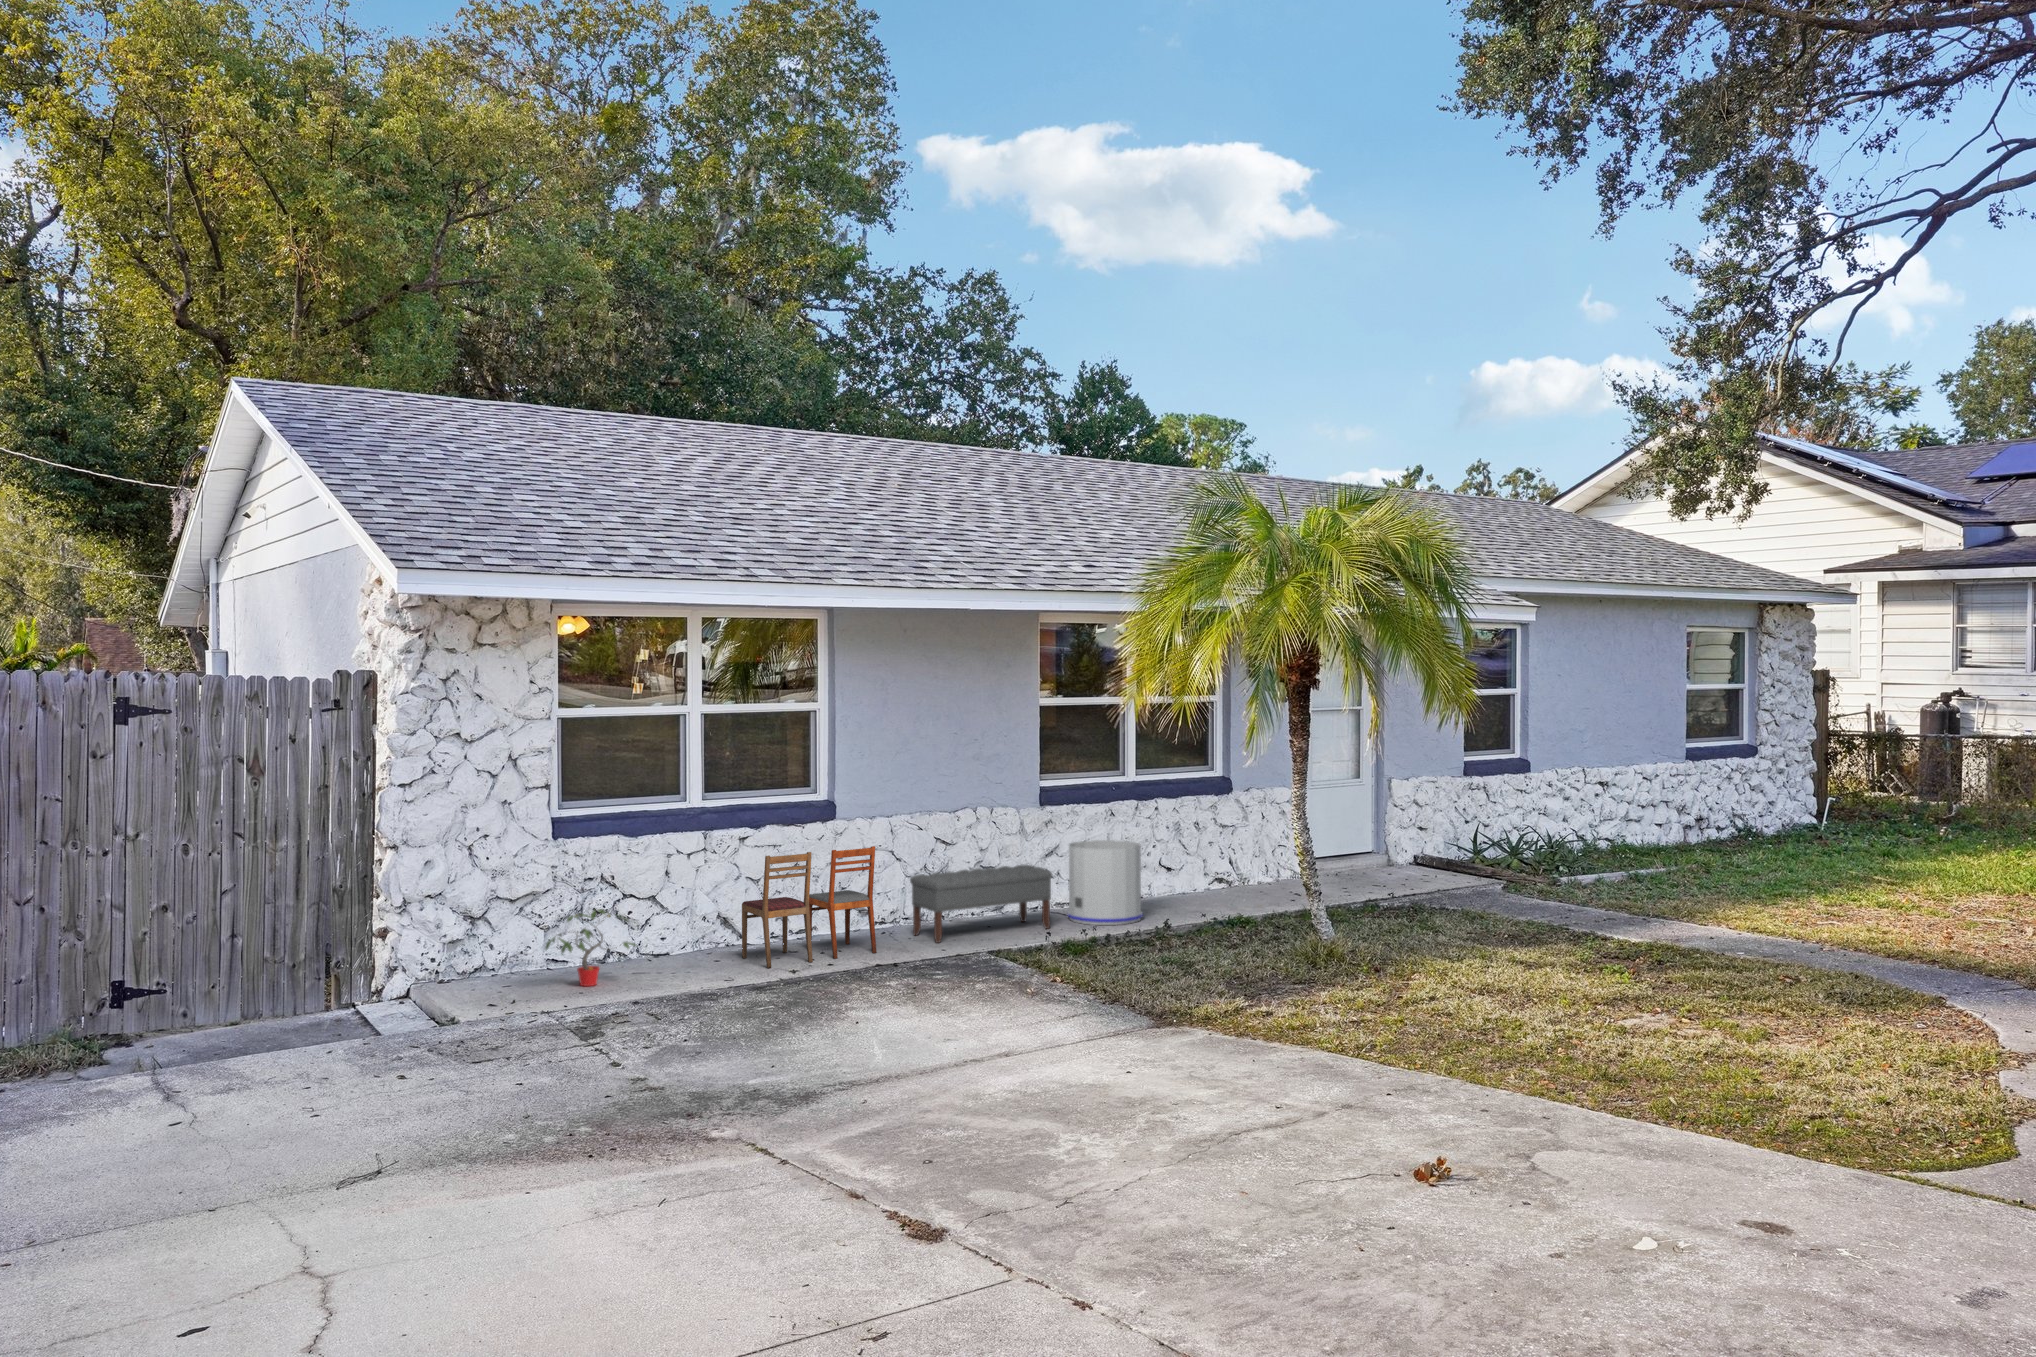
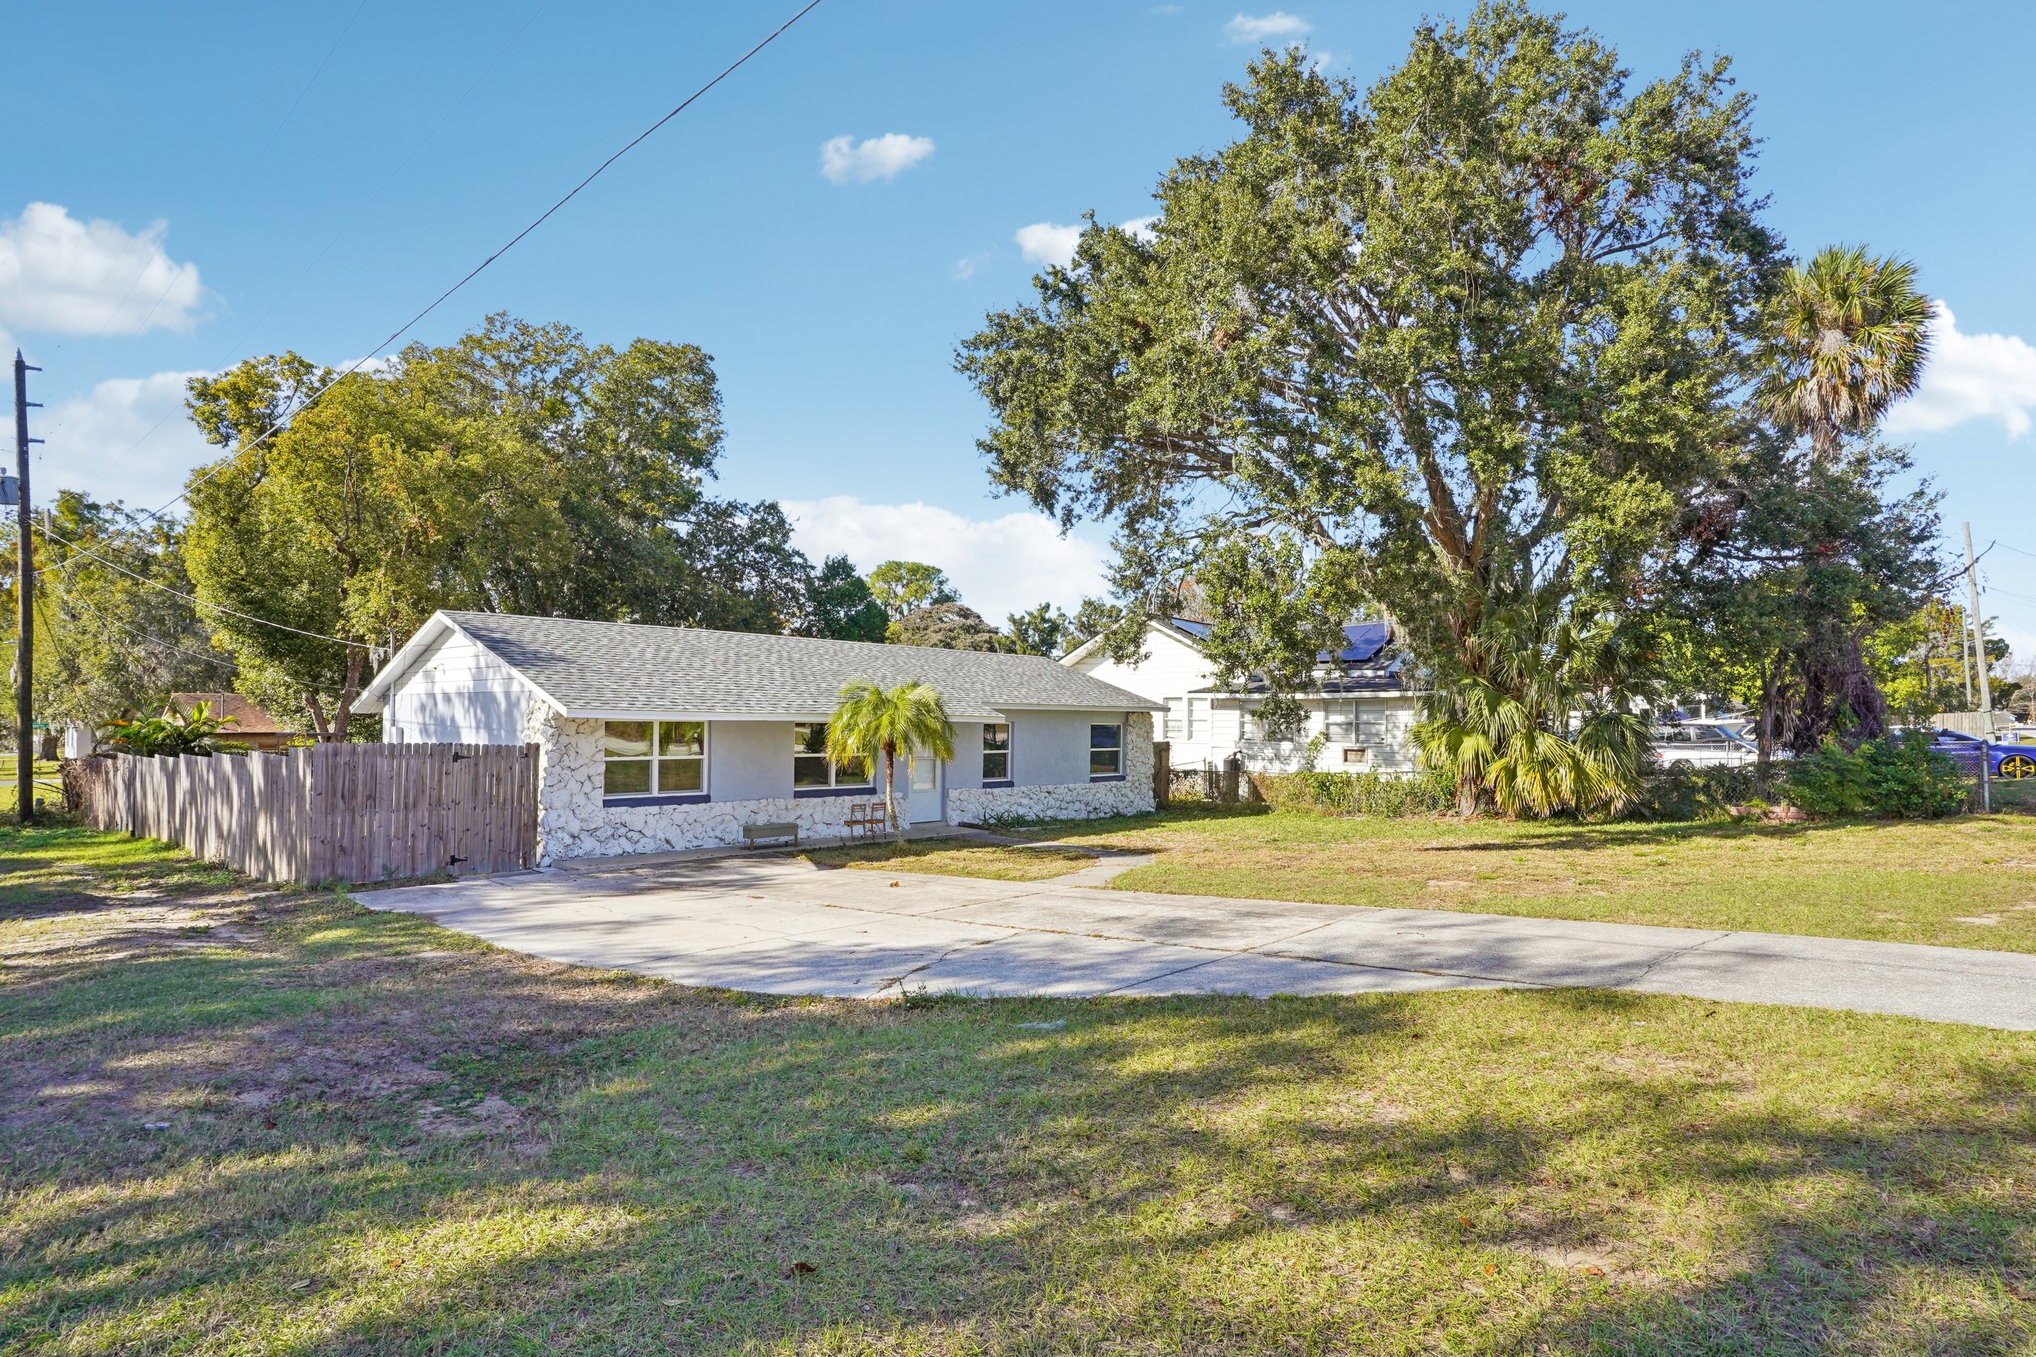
trash can: present [1068,840,1143,925] -> none [805,813,836,846]
chair: present [742,846,877,968] -> present [840,802,886,842]
potted plant: present [545,909,636,987] -> none [599,834,637,864]

